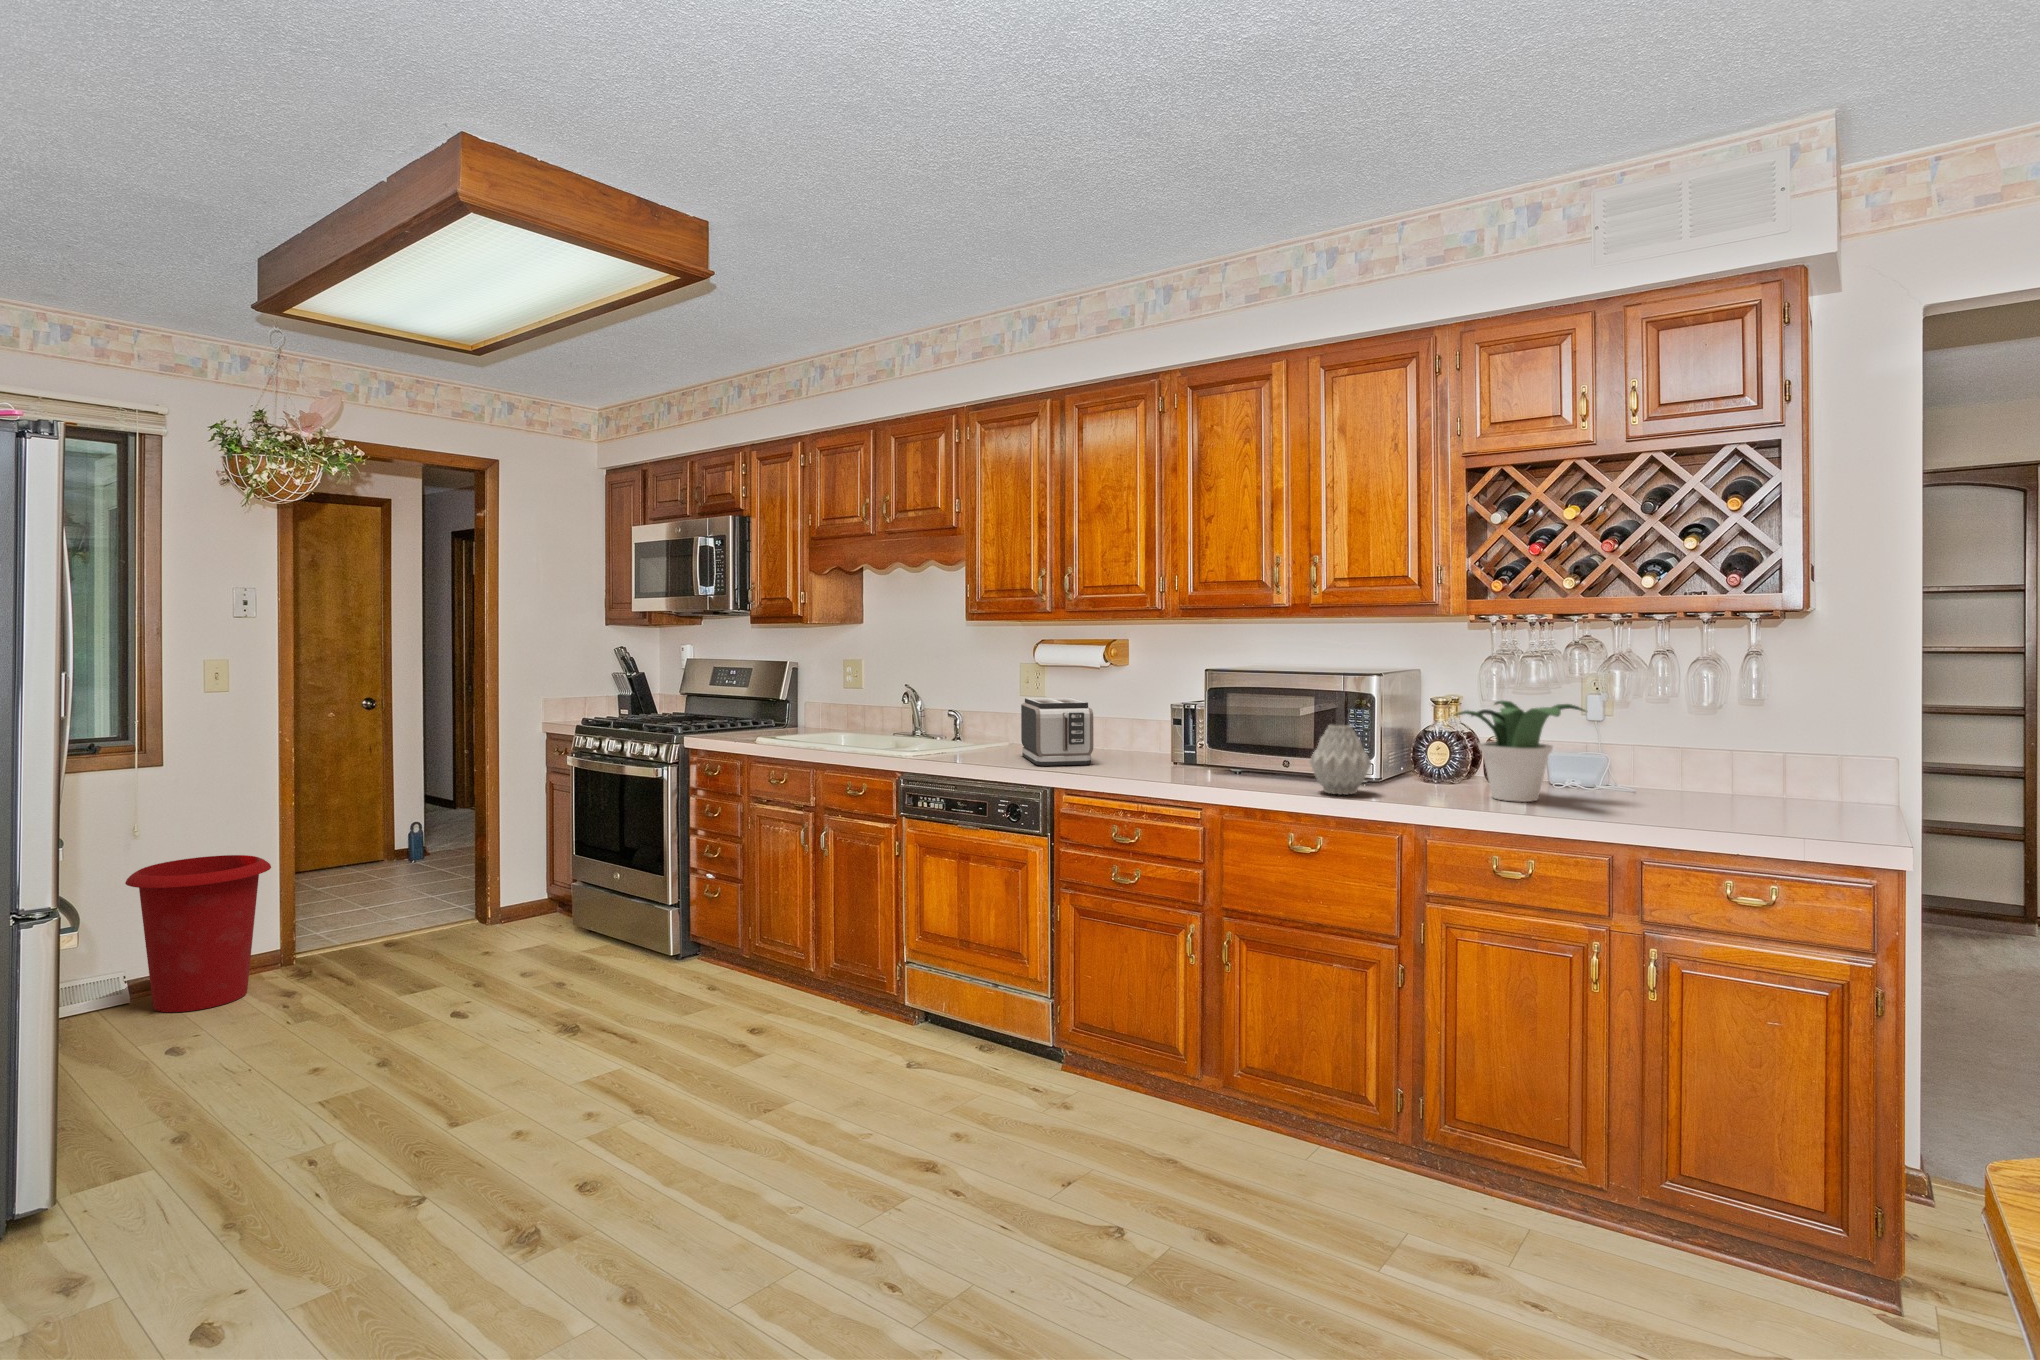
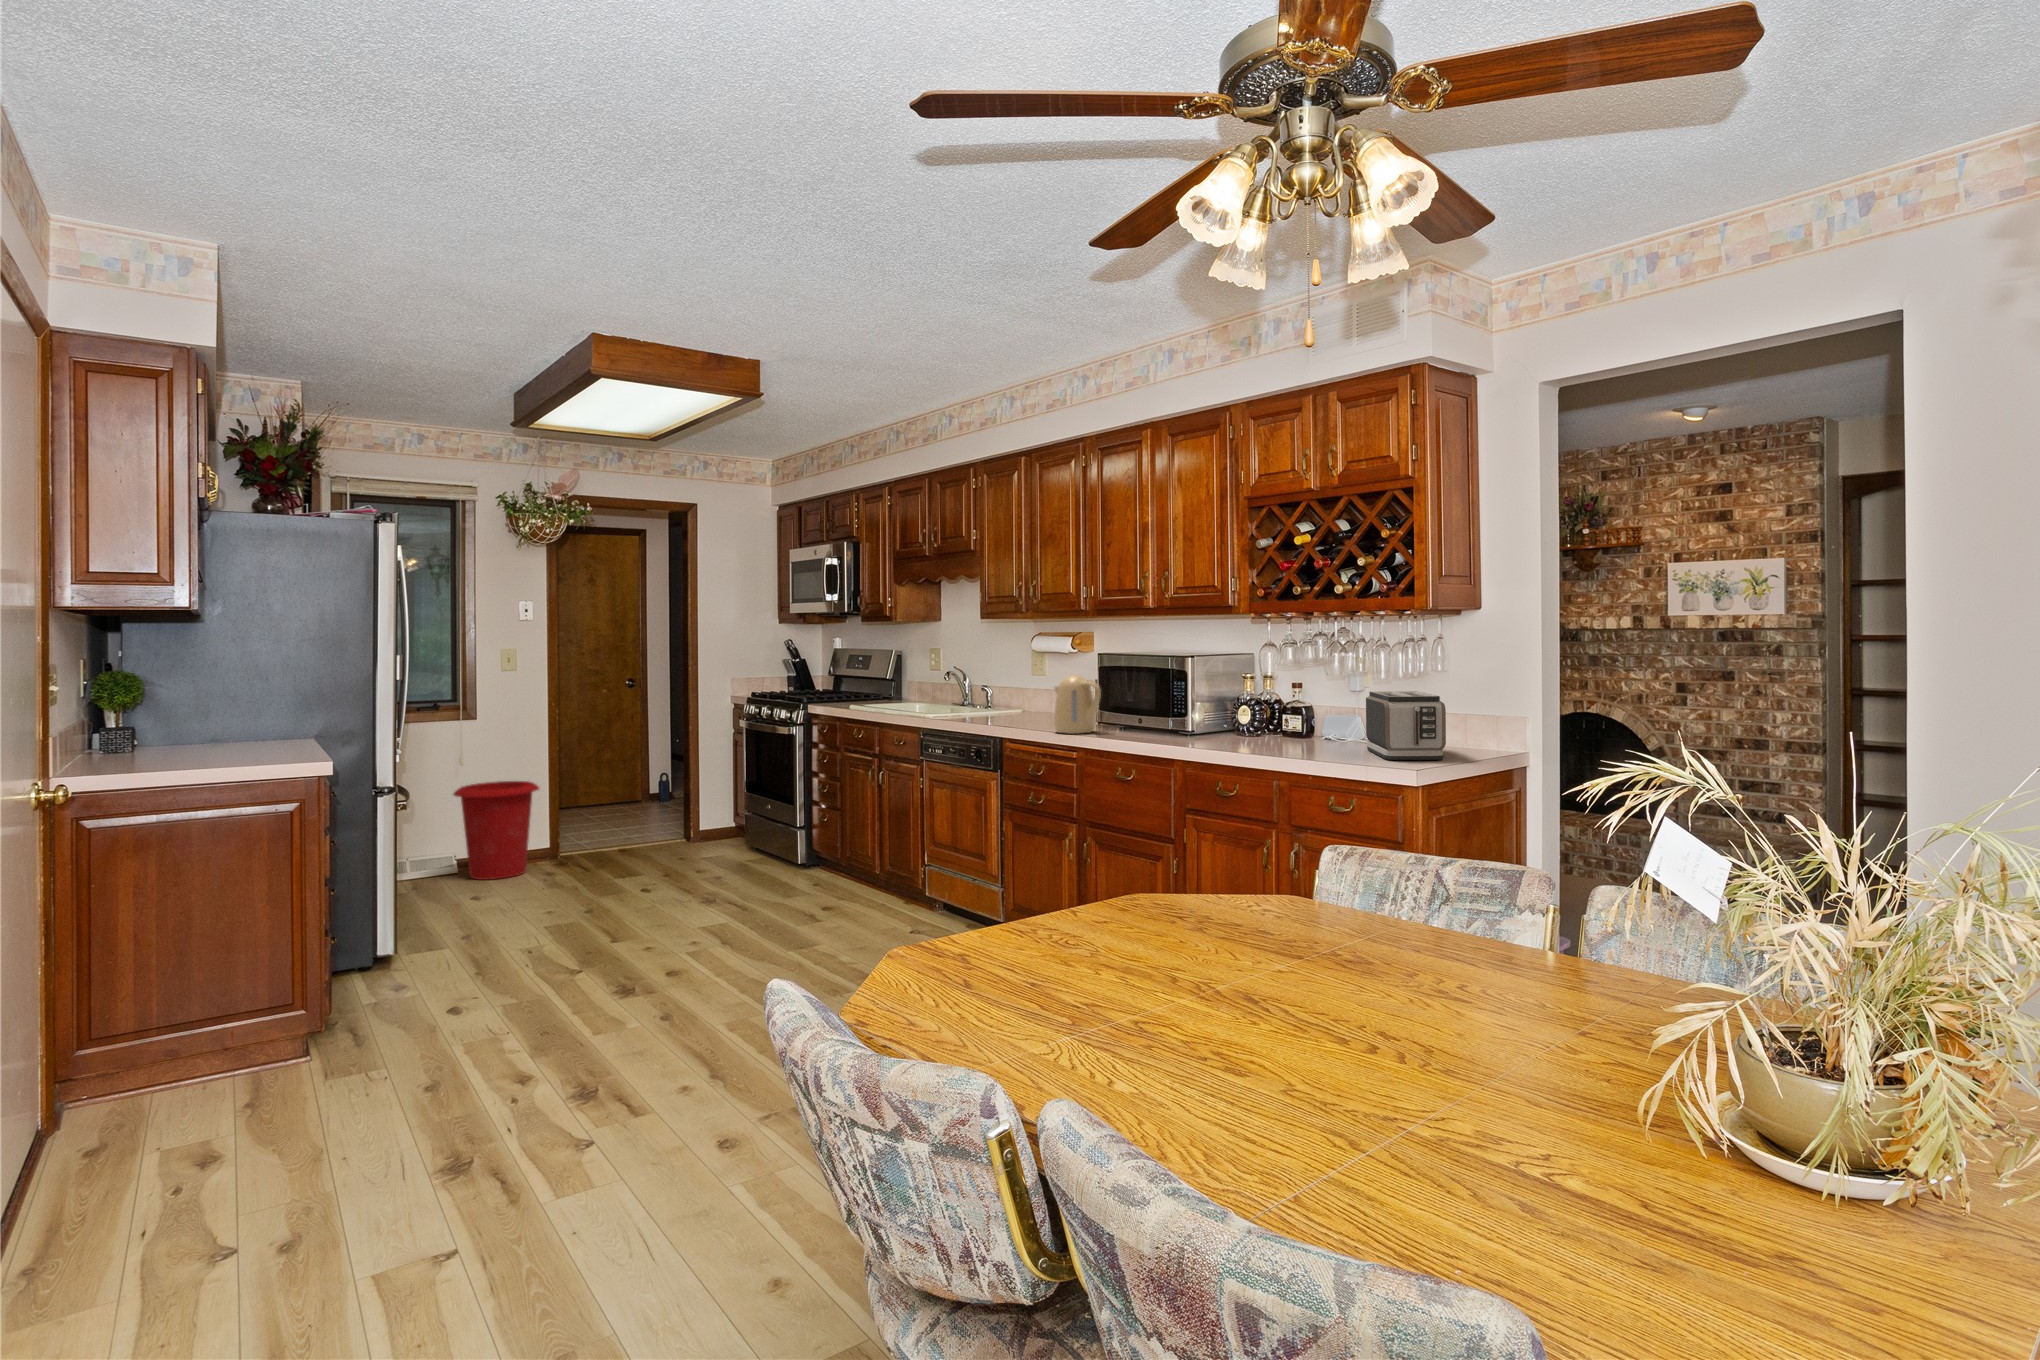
toaster: present [1021,698,1093,766] -> present [1366,691,1446,760]
kettle: none [1144,699,1225,783] -> present [1054,675,1101,734]
potted plant: present [1453,701,1585,802] -> none [1231,675,1319,746]
vase: present [1310,725,1371,795] -> none [1140,692,1182,741]

